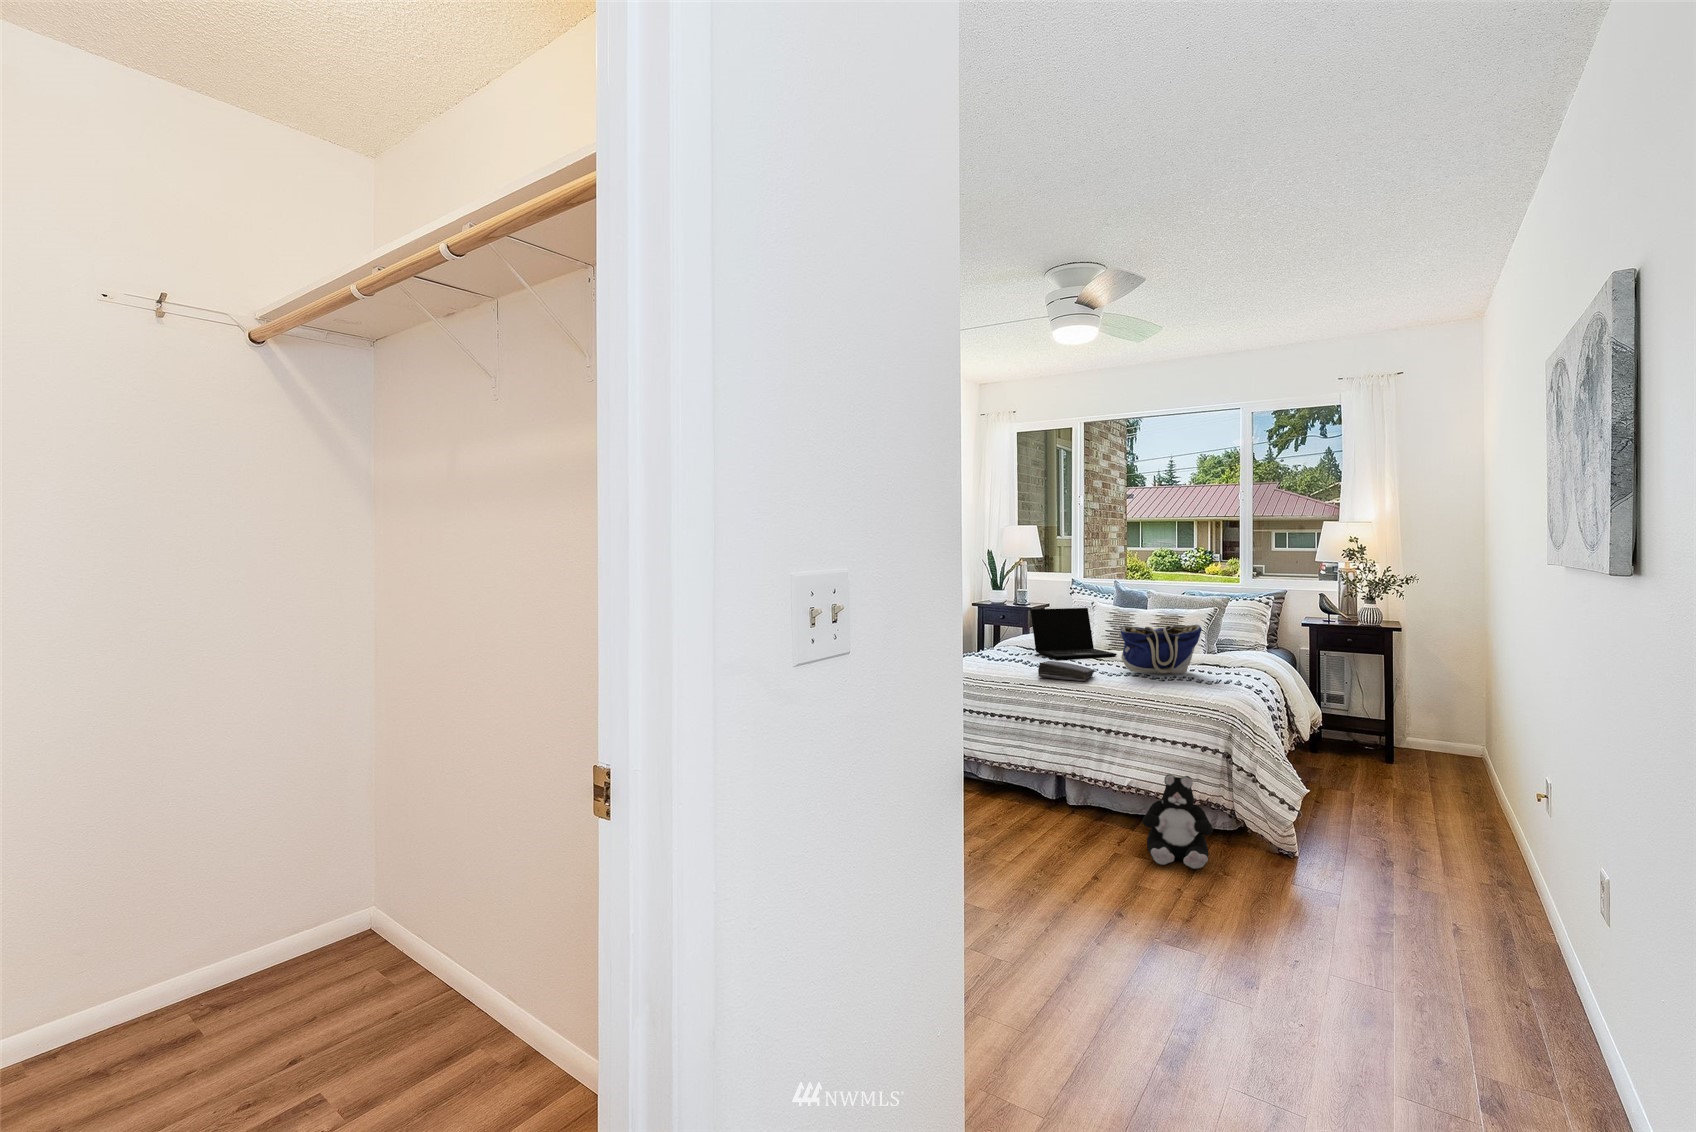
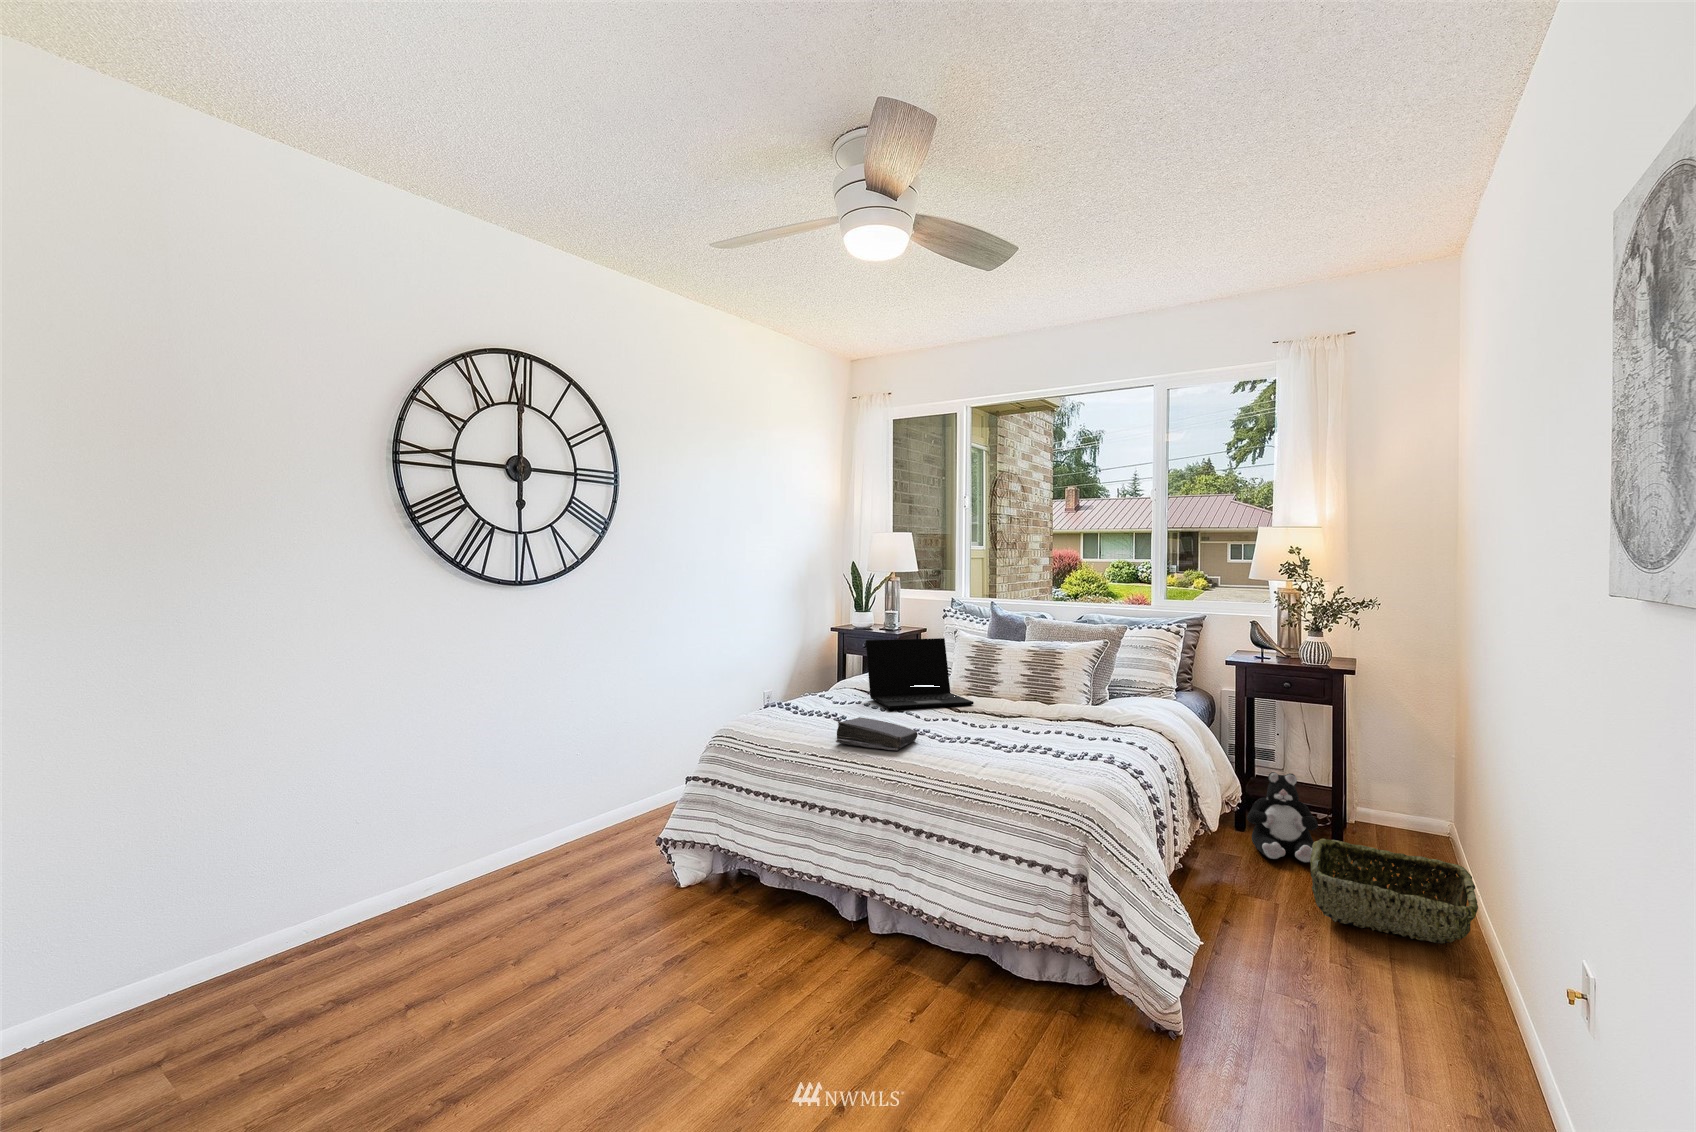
tote bag: present [1118,625,1202,674] -> none [955,667,1069,737]
woven basket: none [1374,746,1494,811] -> present [1310,839,1478,943]
plush toy: present [1143,774,1213,869] -> present [1247,772,1318,863]

